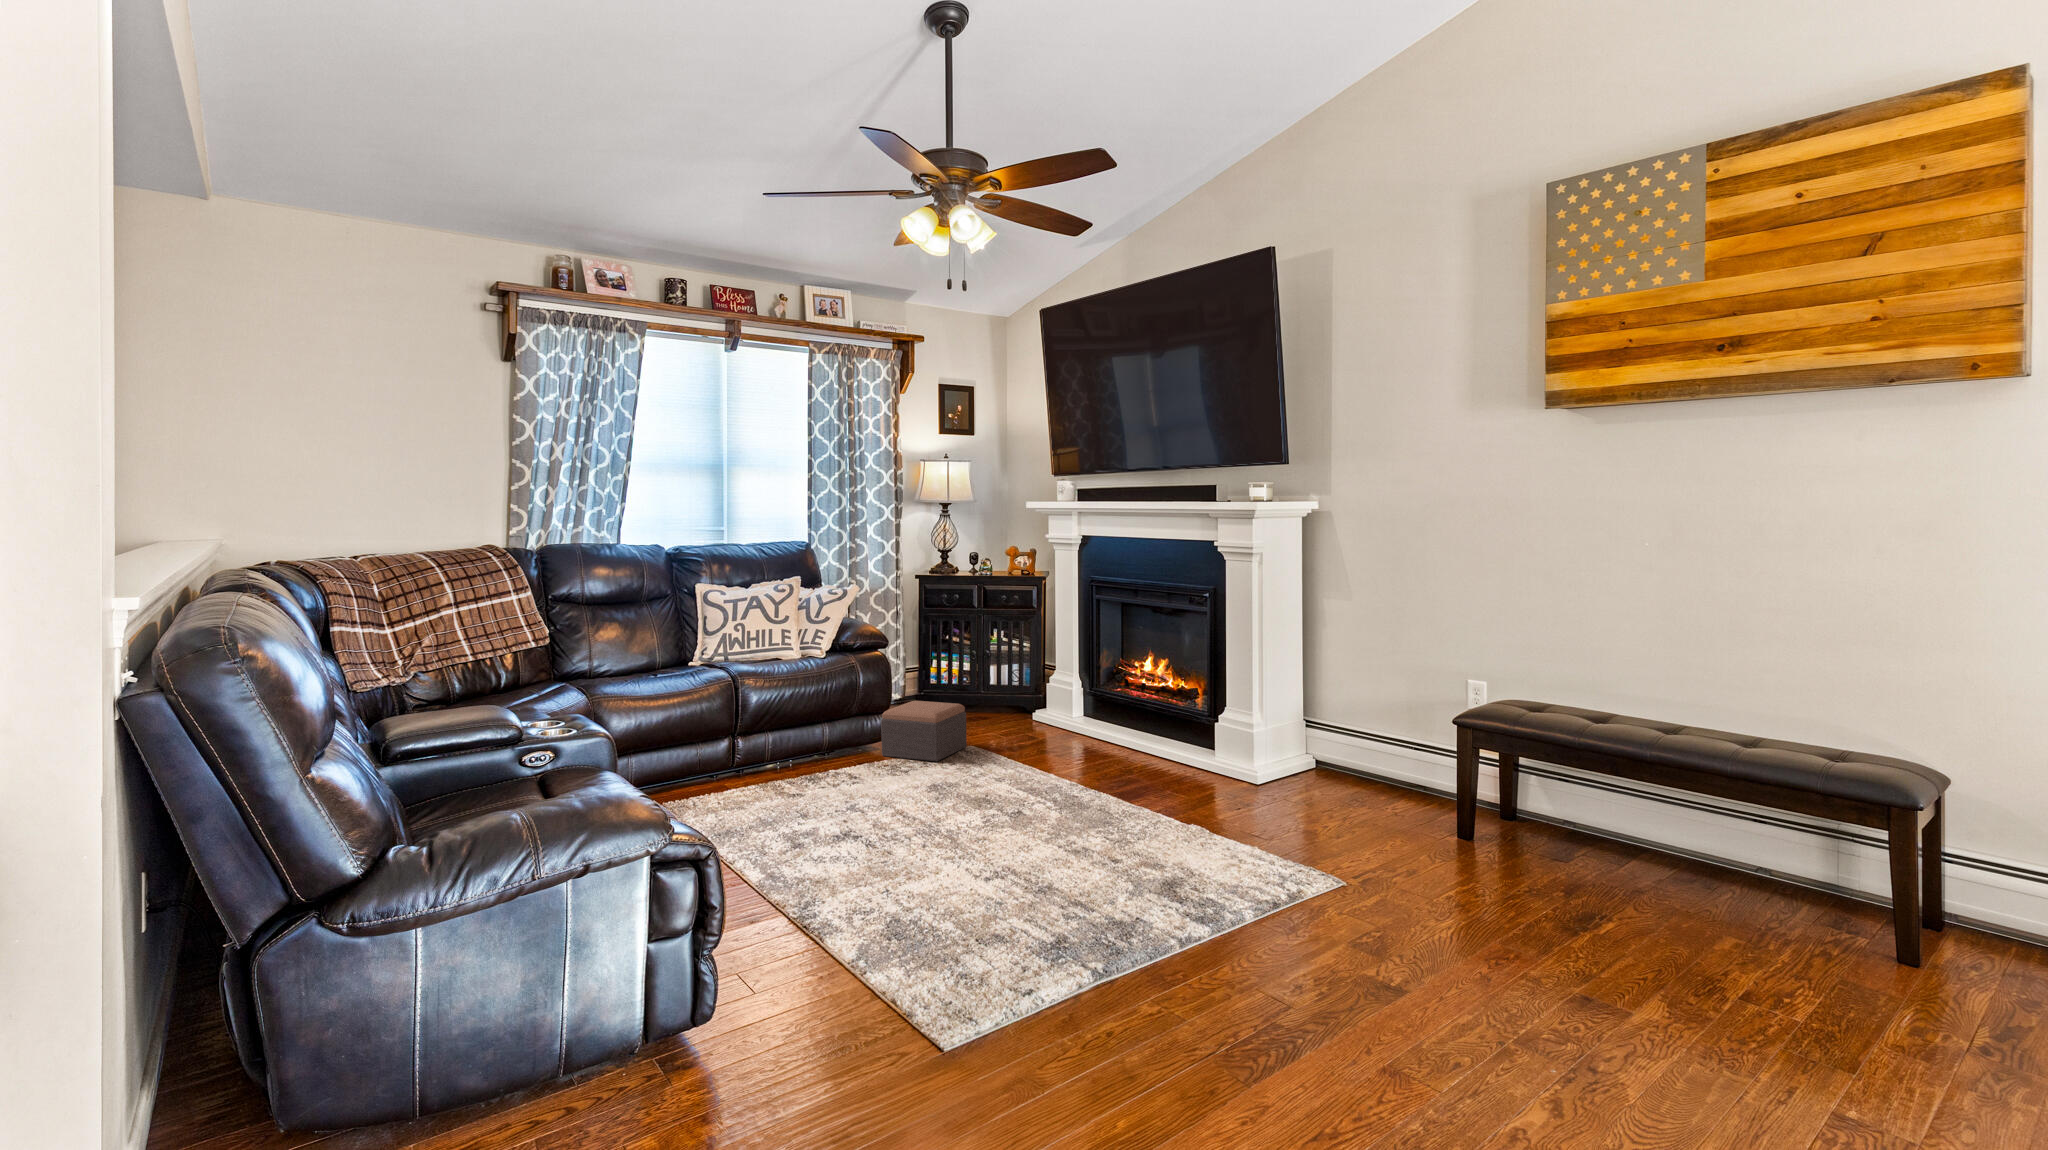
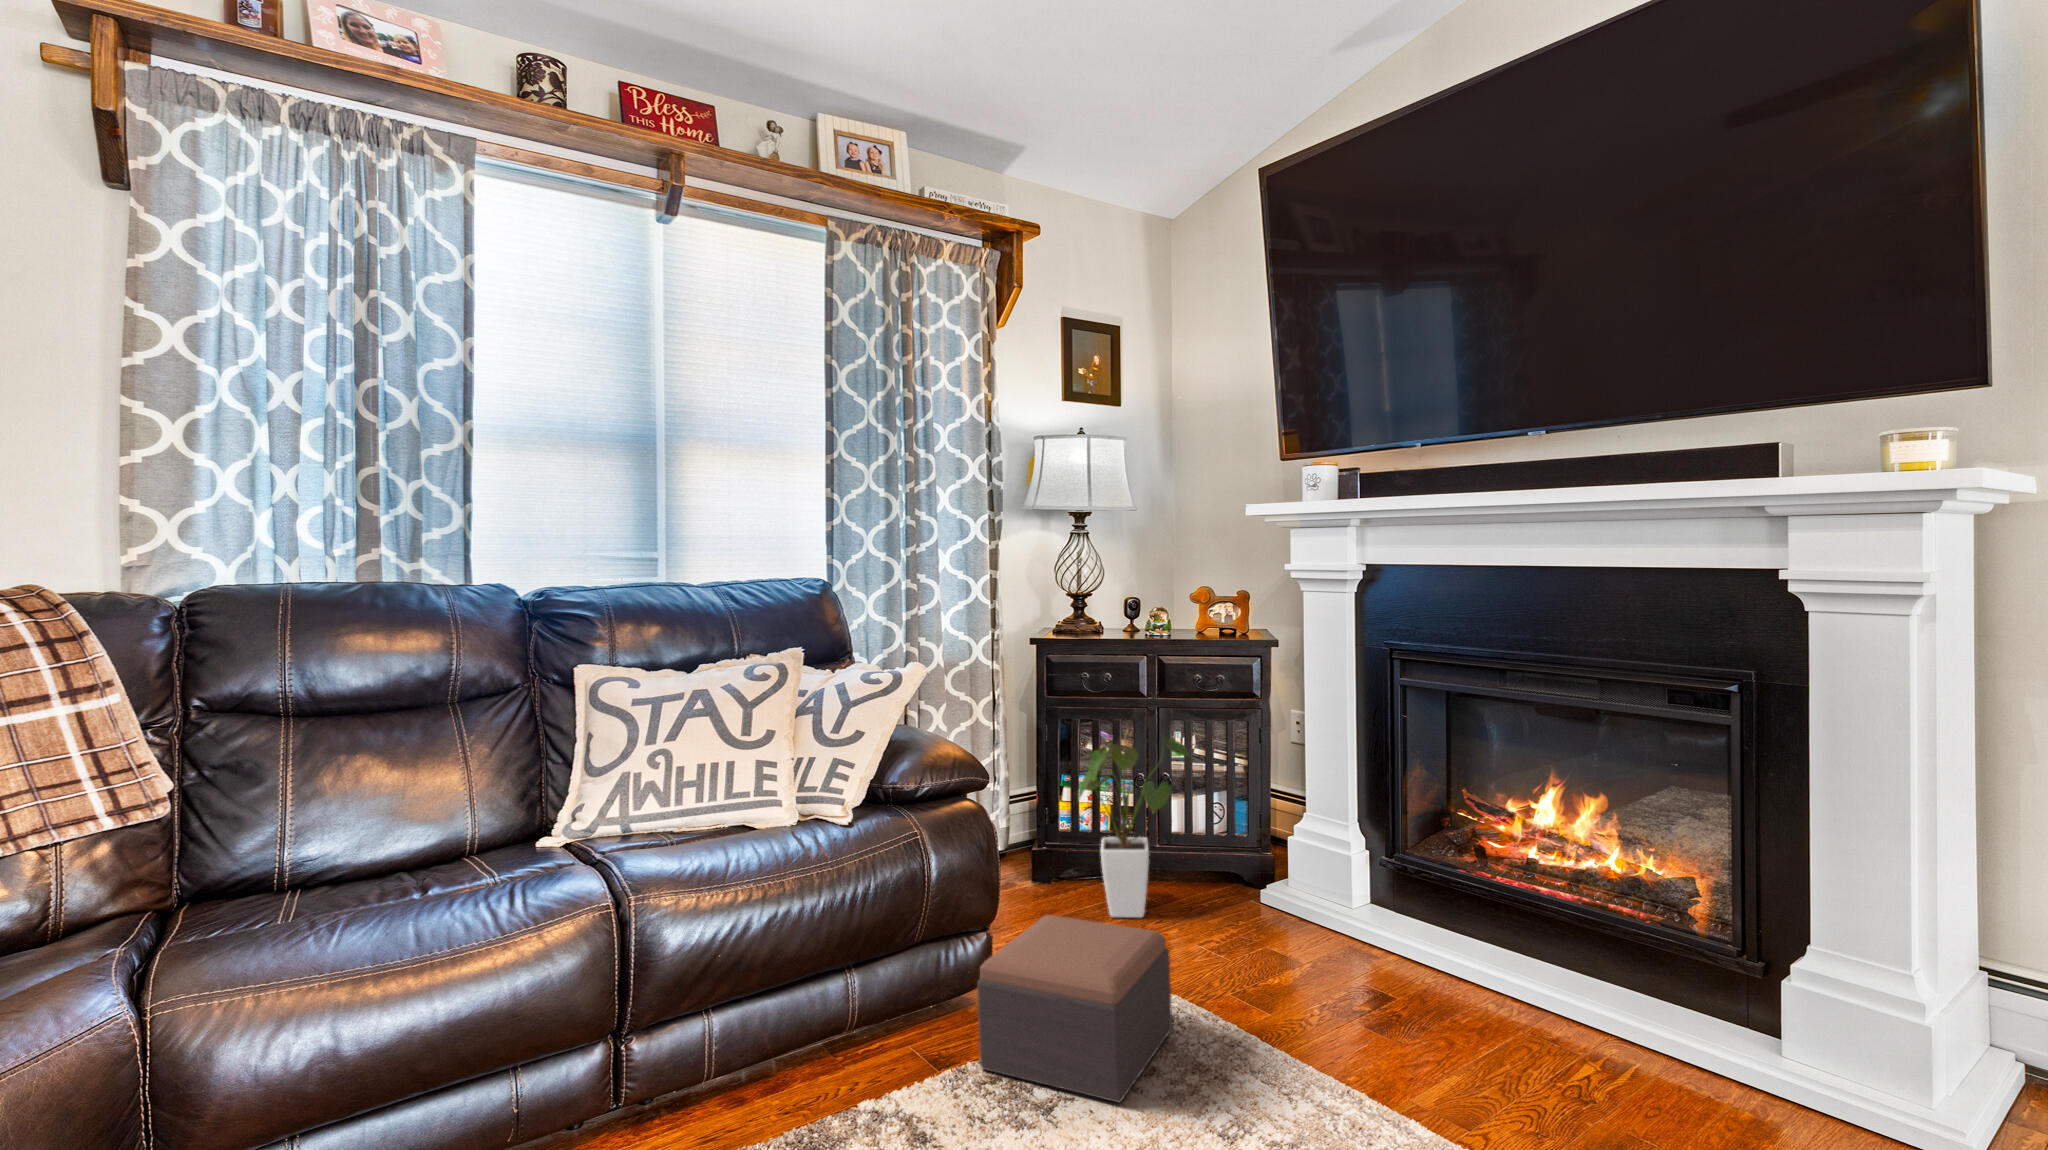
house plant: none [937,627,1000,718] -> present [1078,737,1189,918]

